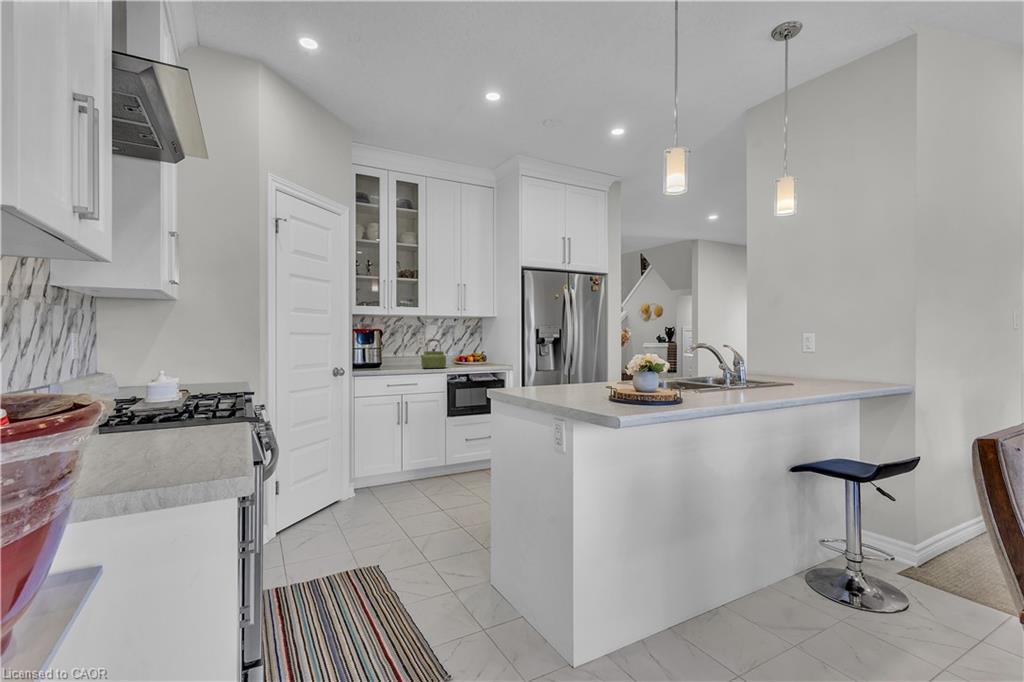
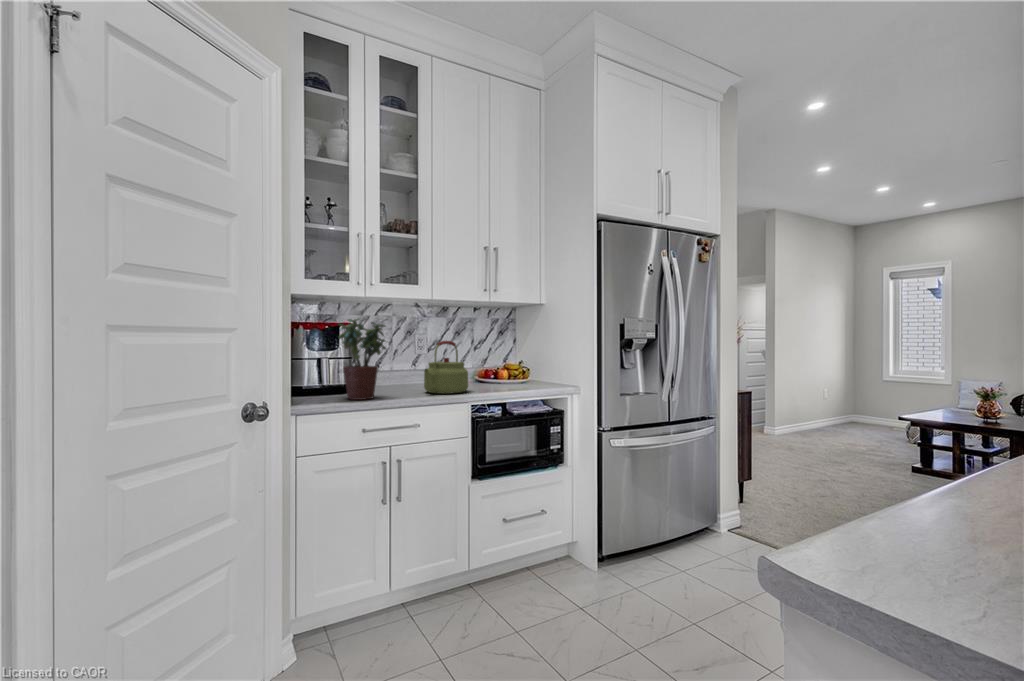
potted plant: none [374,327,401,370] -> present [338,318,386,400]

